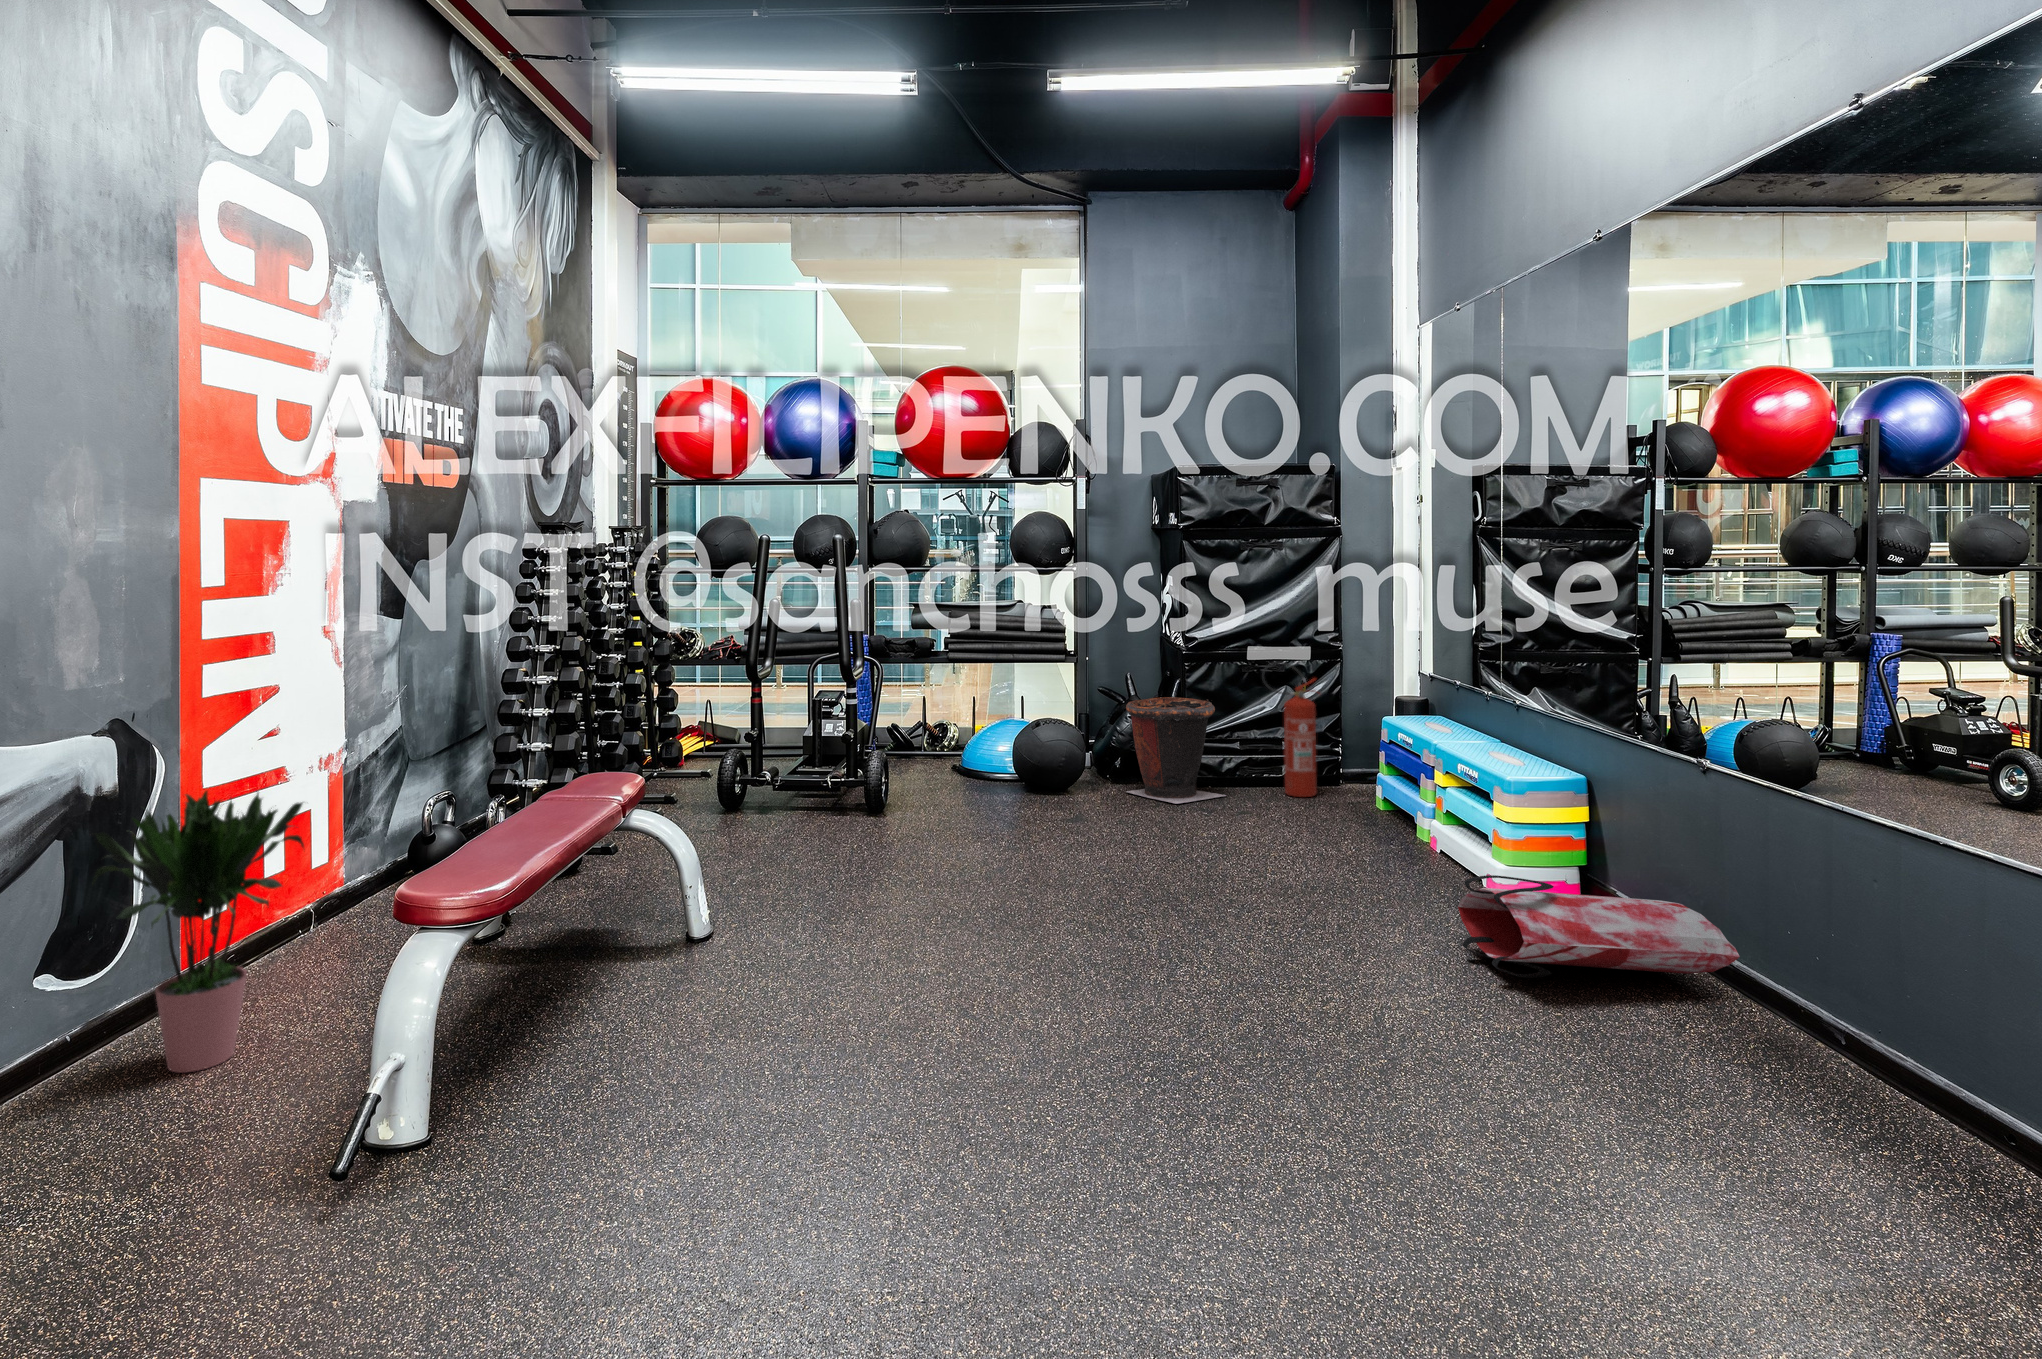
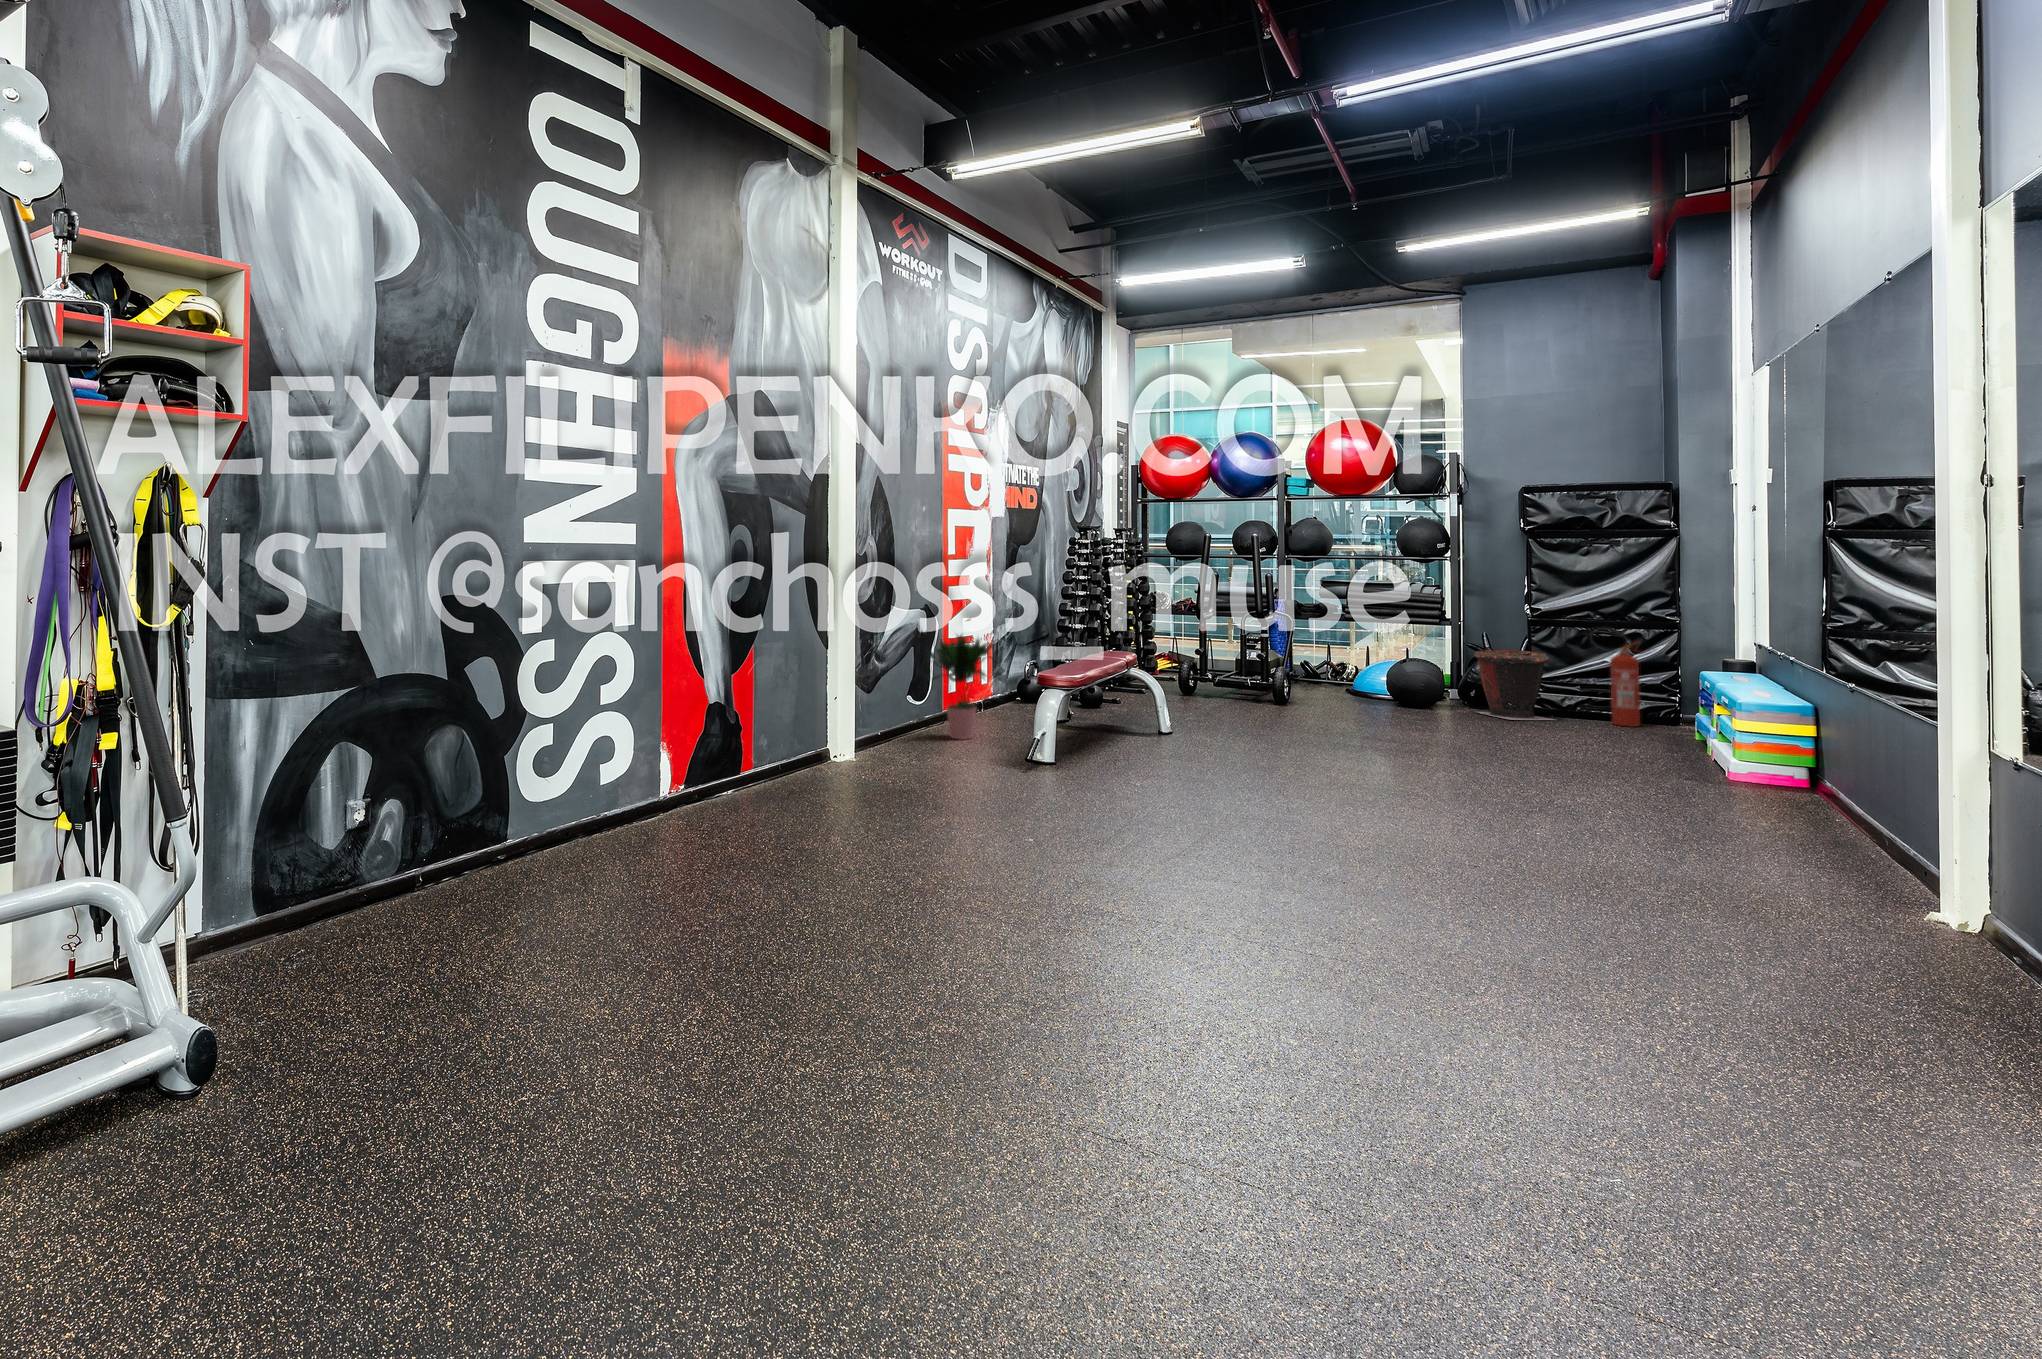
bag: present [1458,875,1740,978] -> none [1636,739,1828,806]

